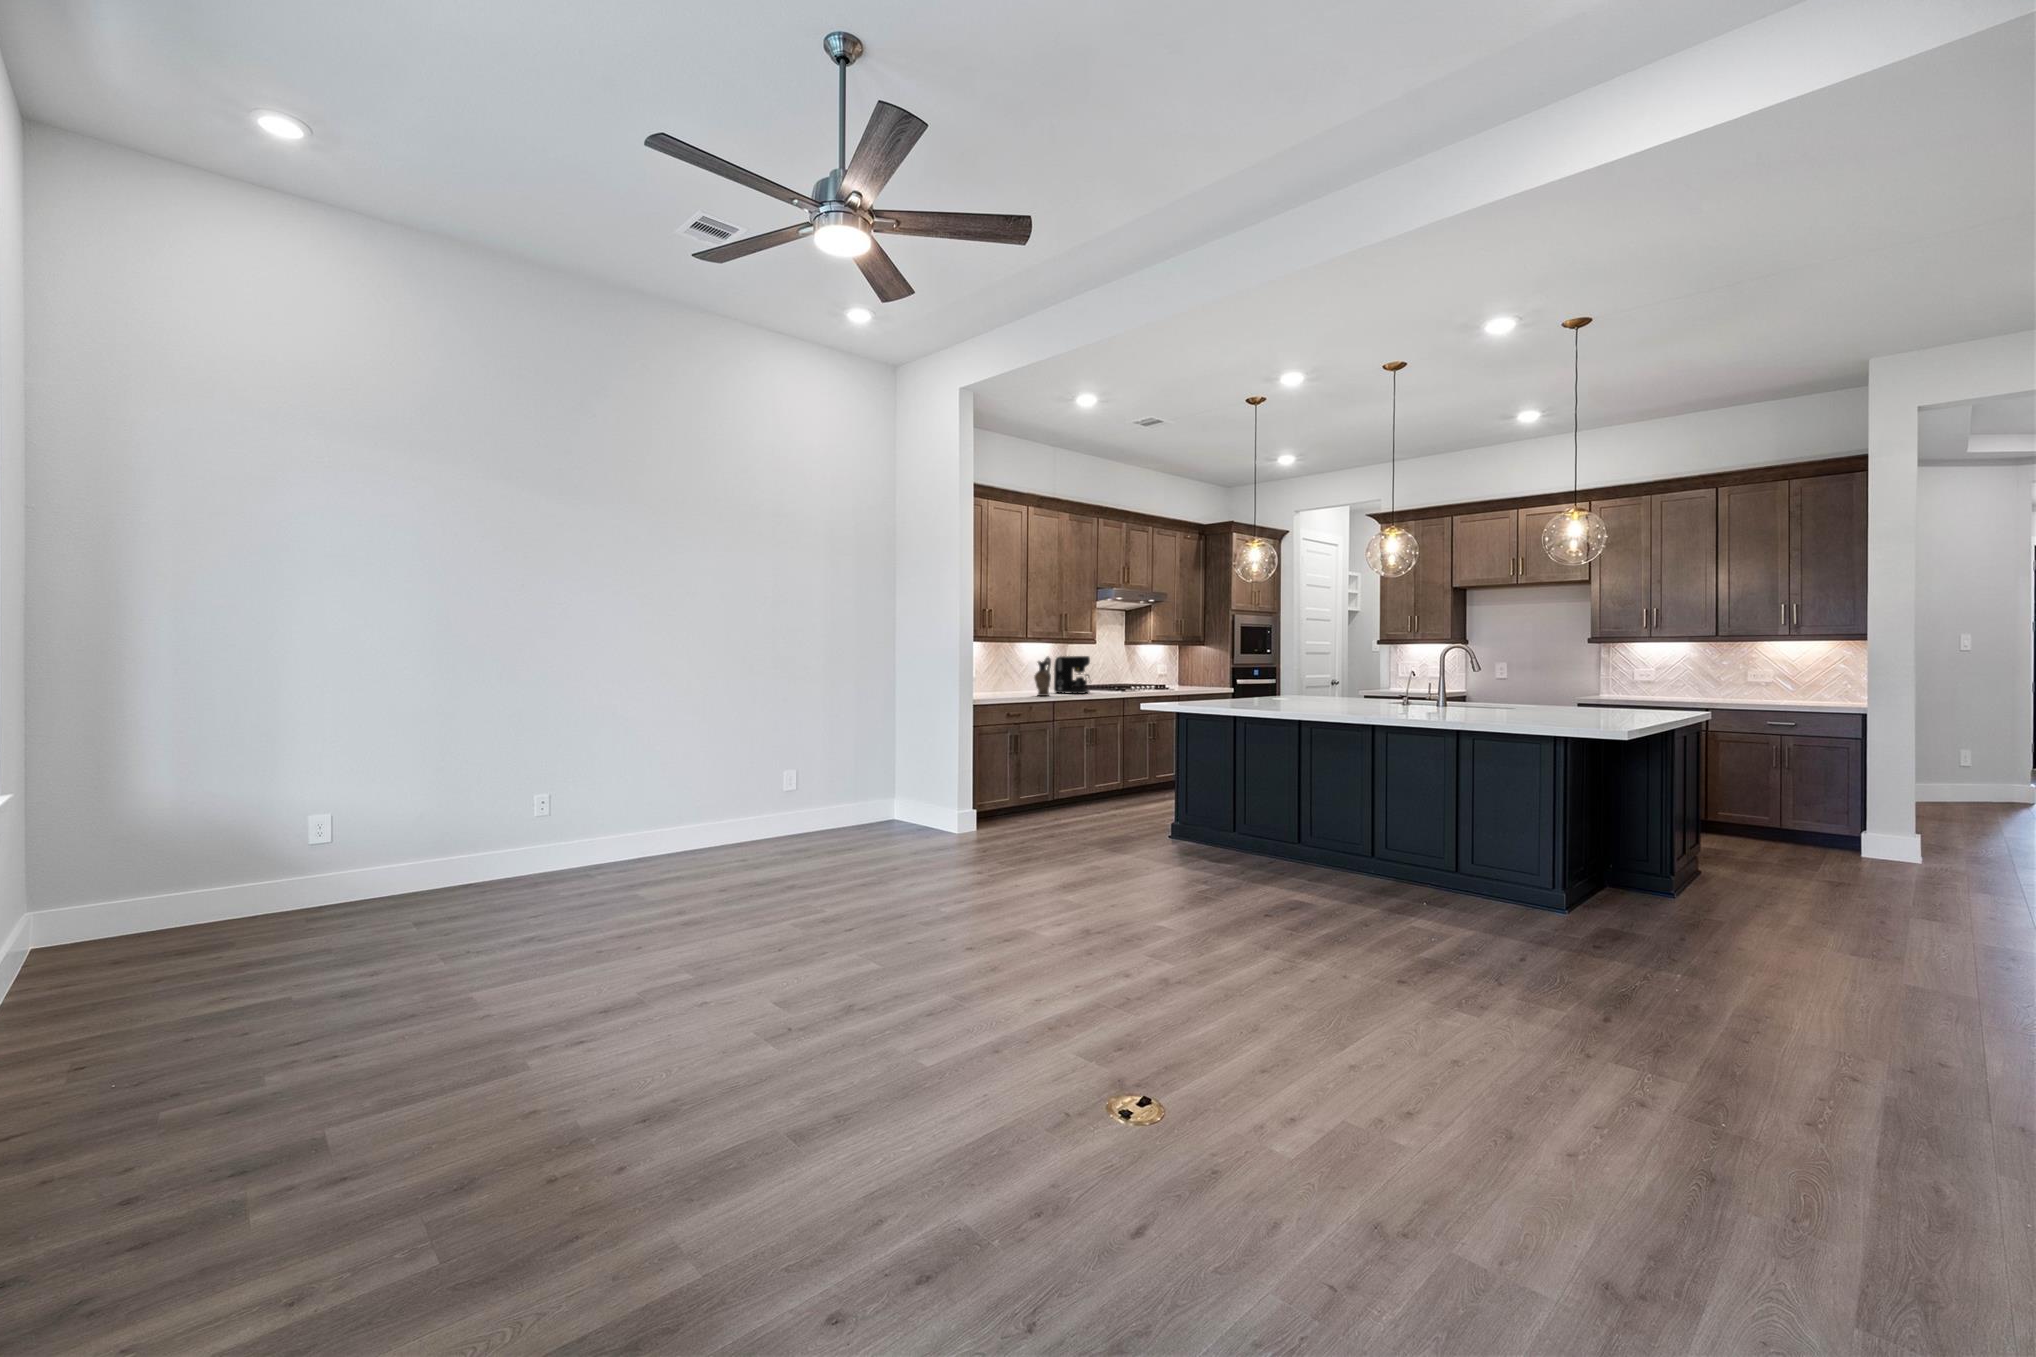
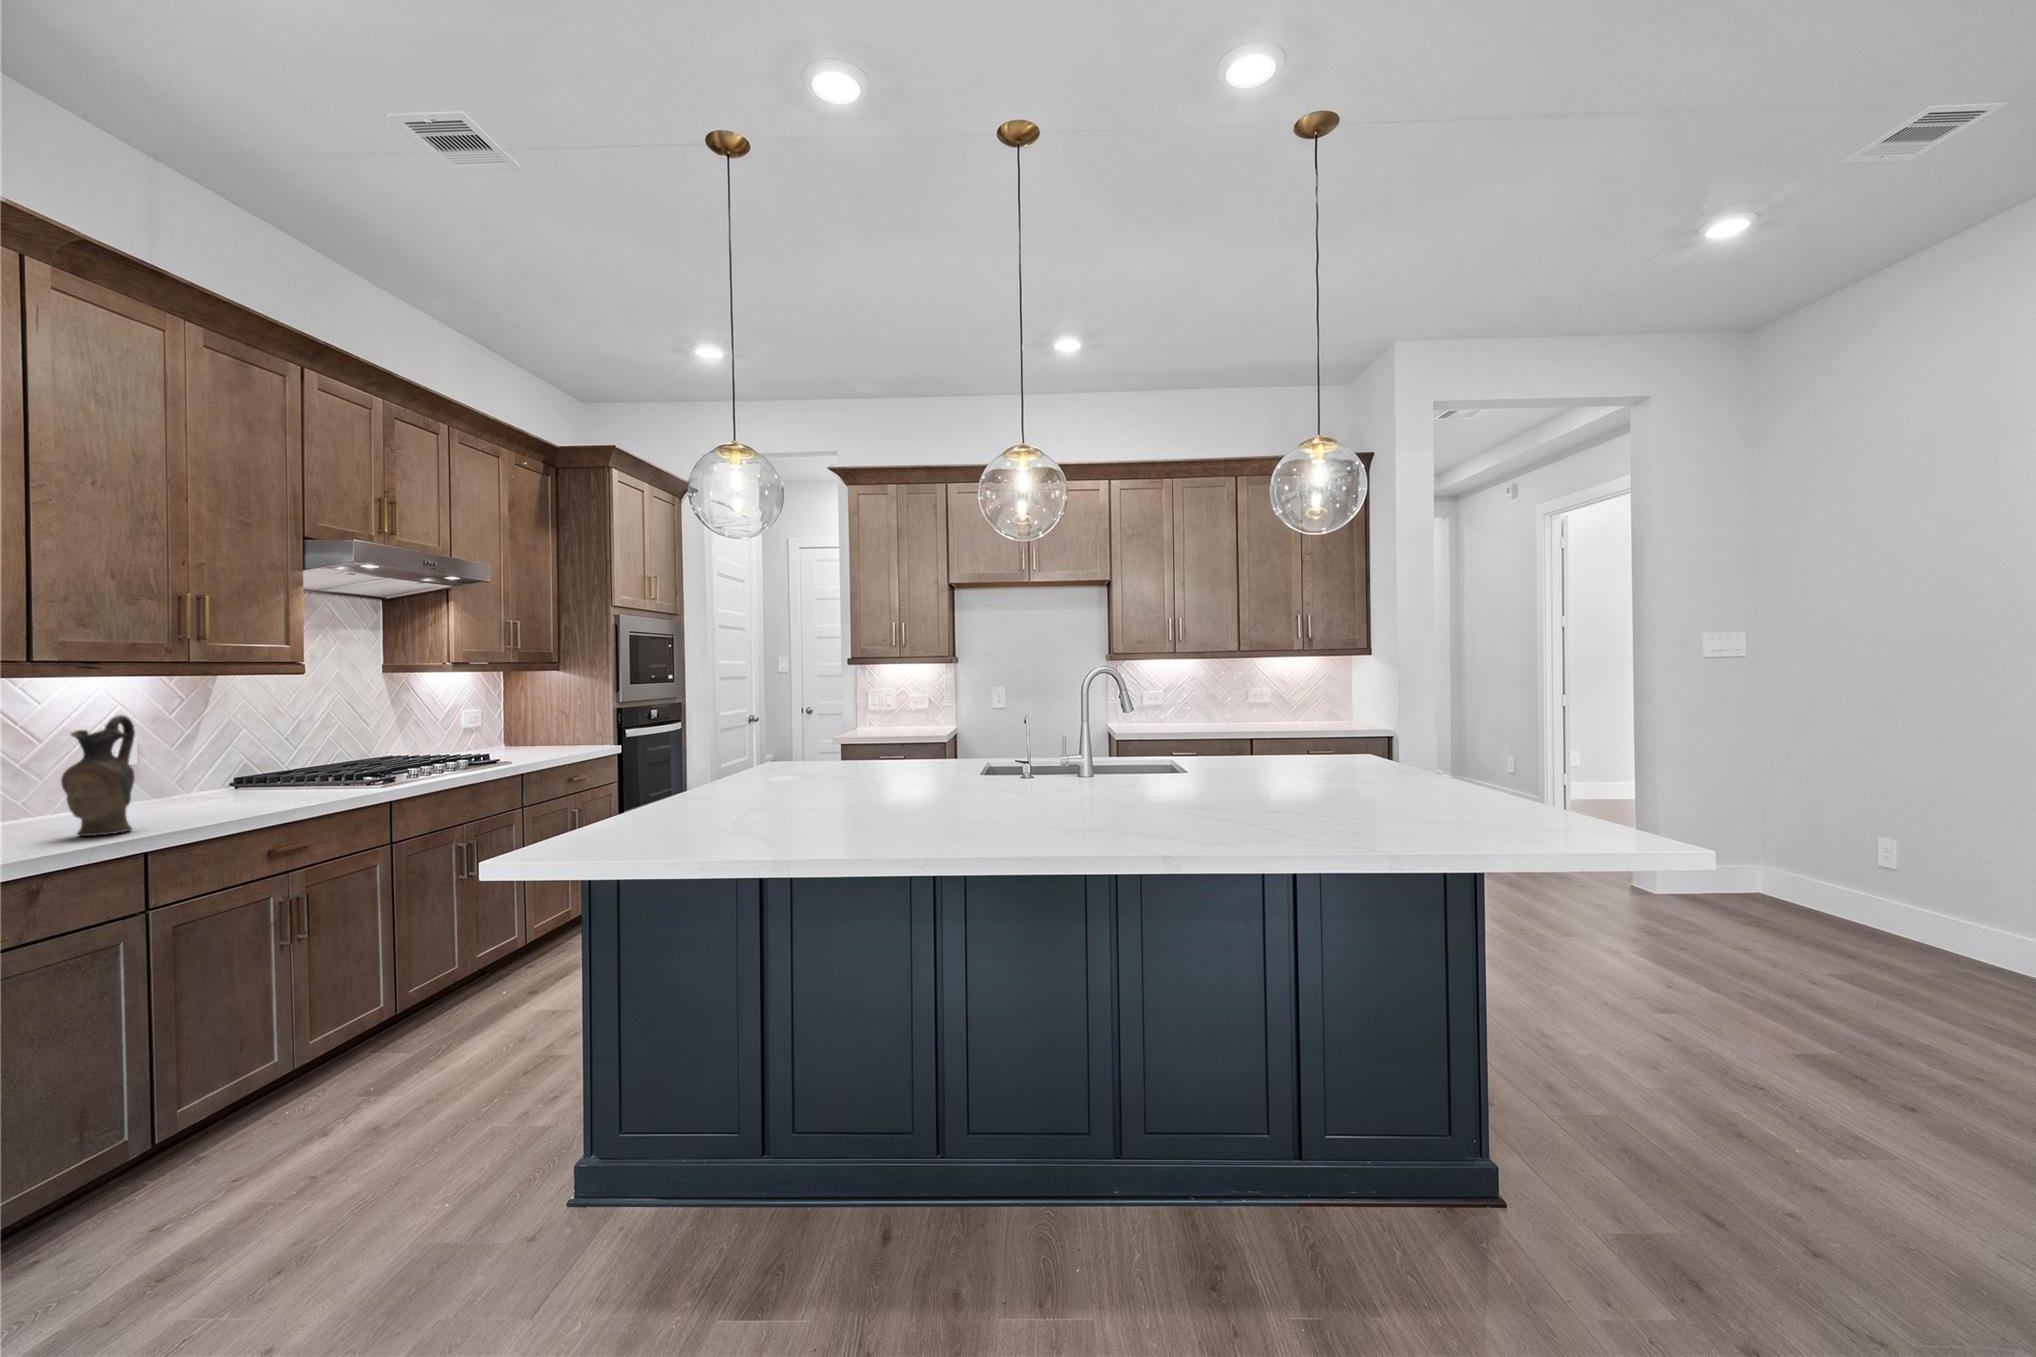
coffee maker: present [1054,656,1090,694] -> none [154,705,287,812]

